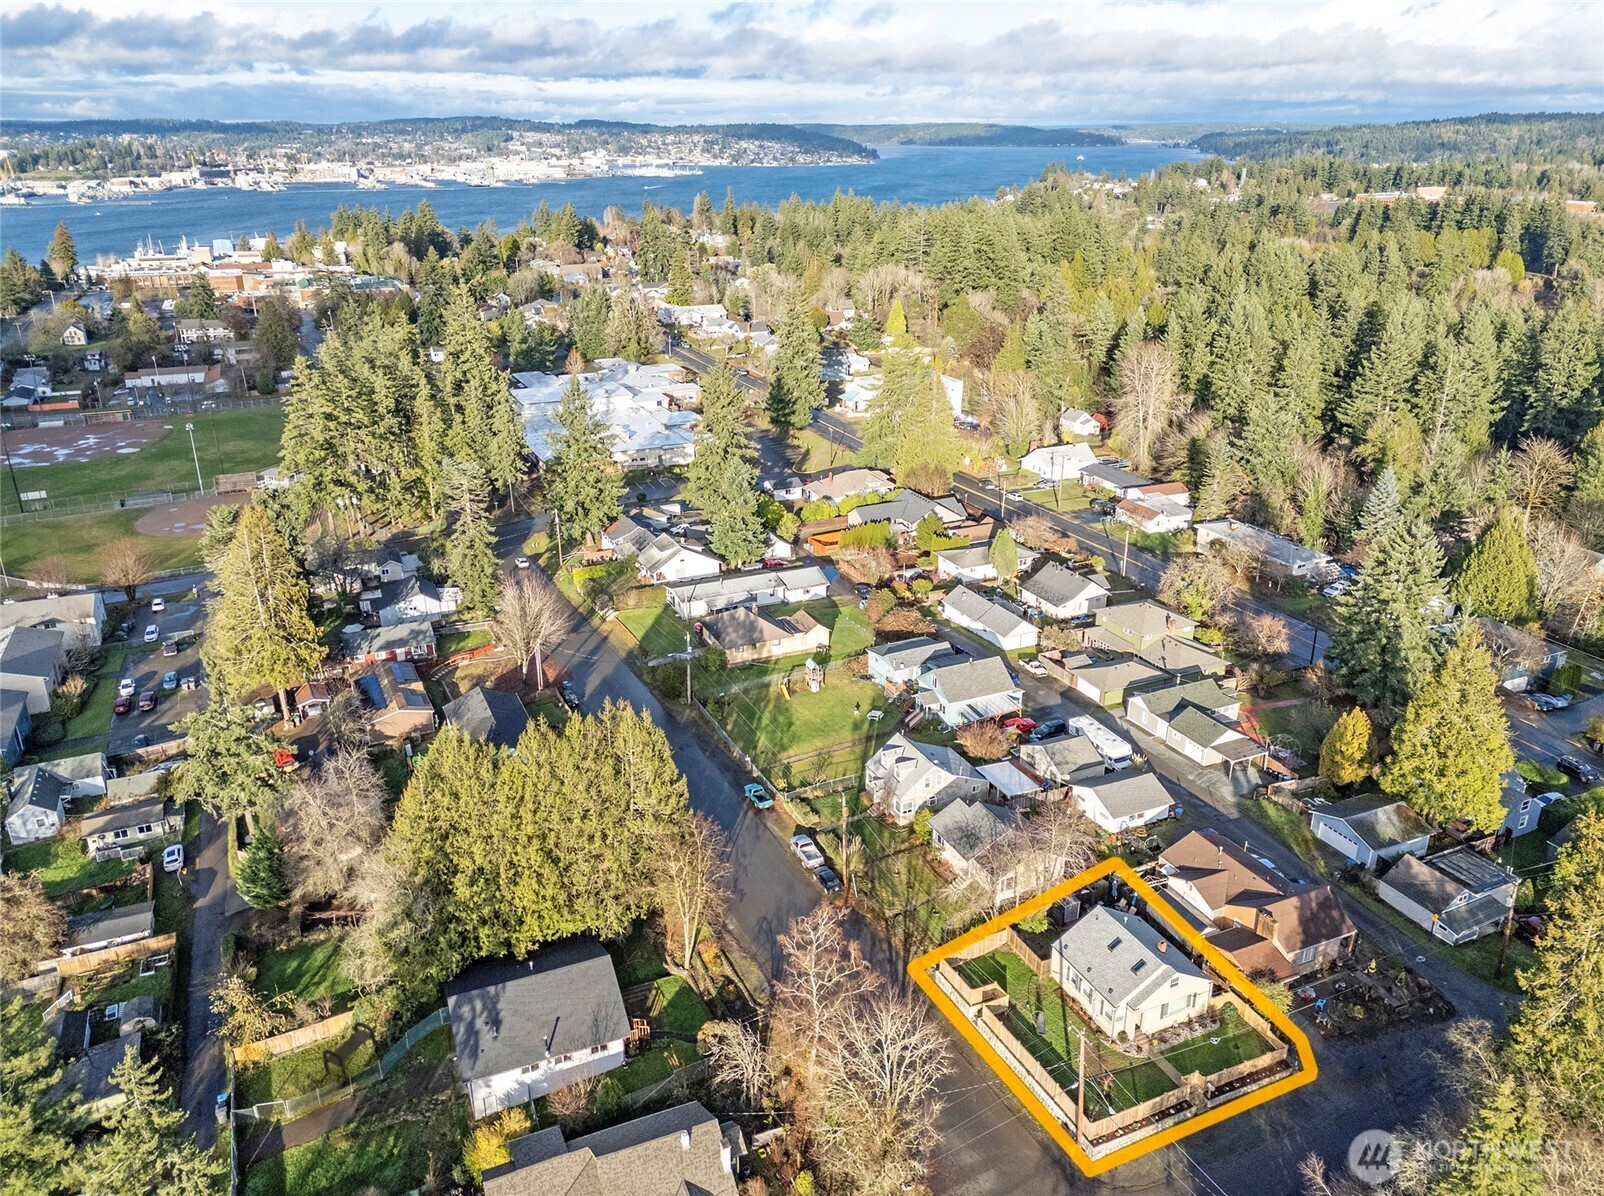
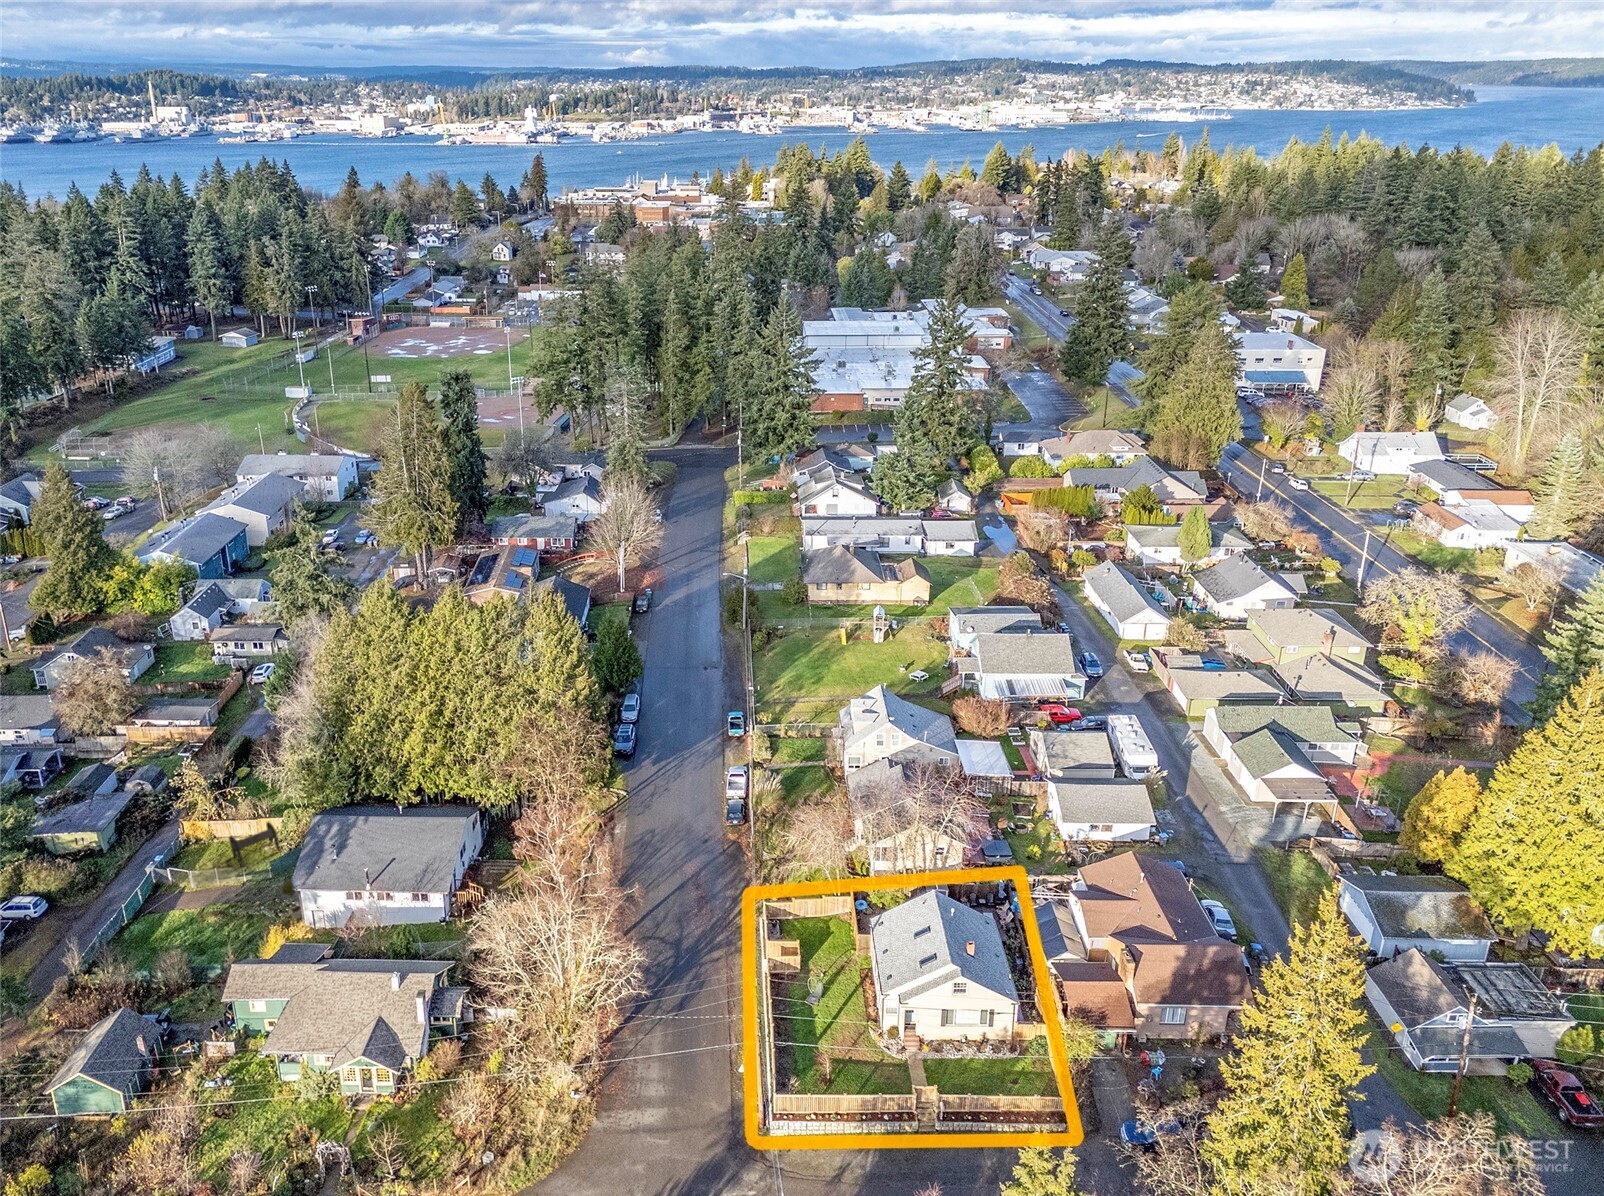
potted tree: none [447,1075,472,1119] -> present [282,880,301,920]

